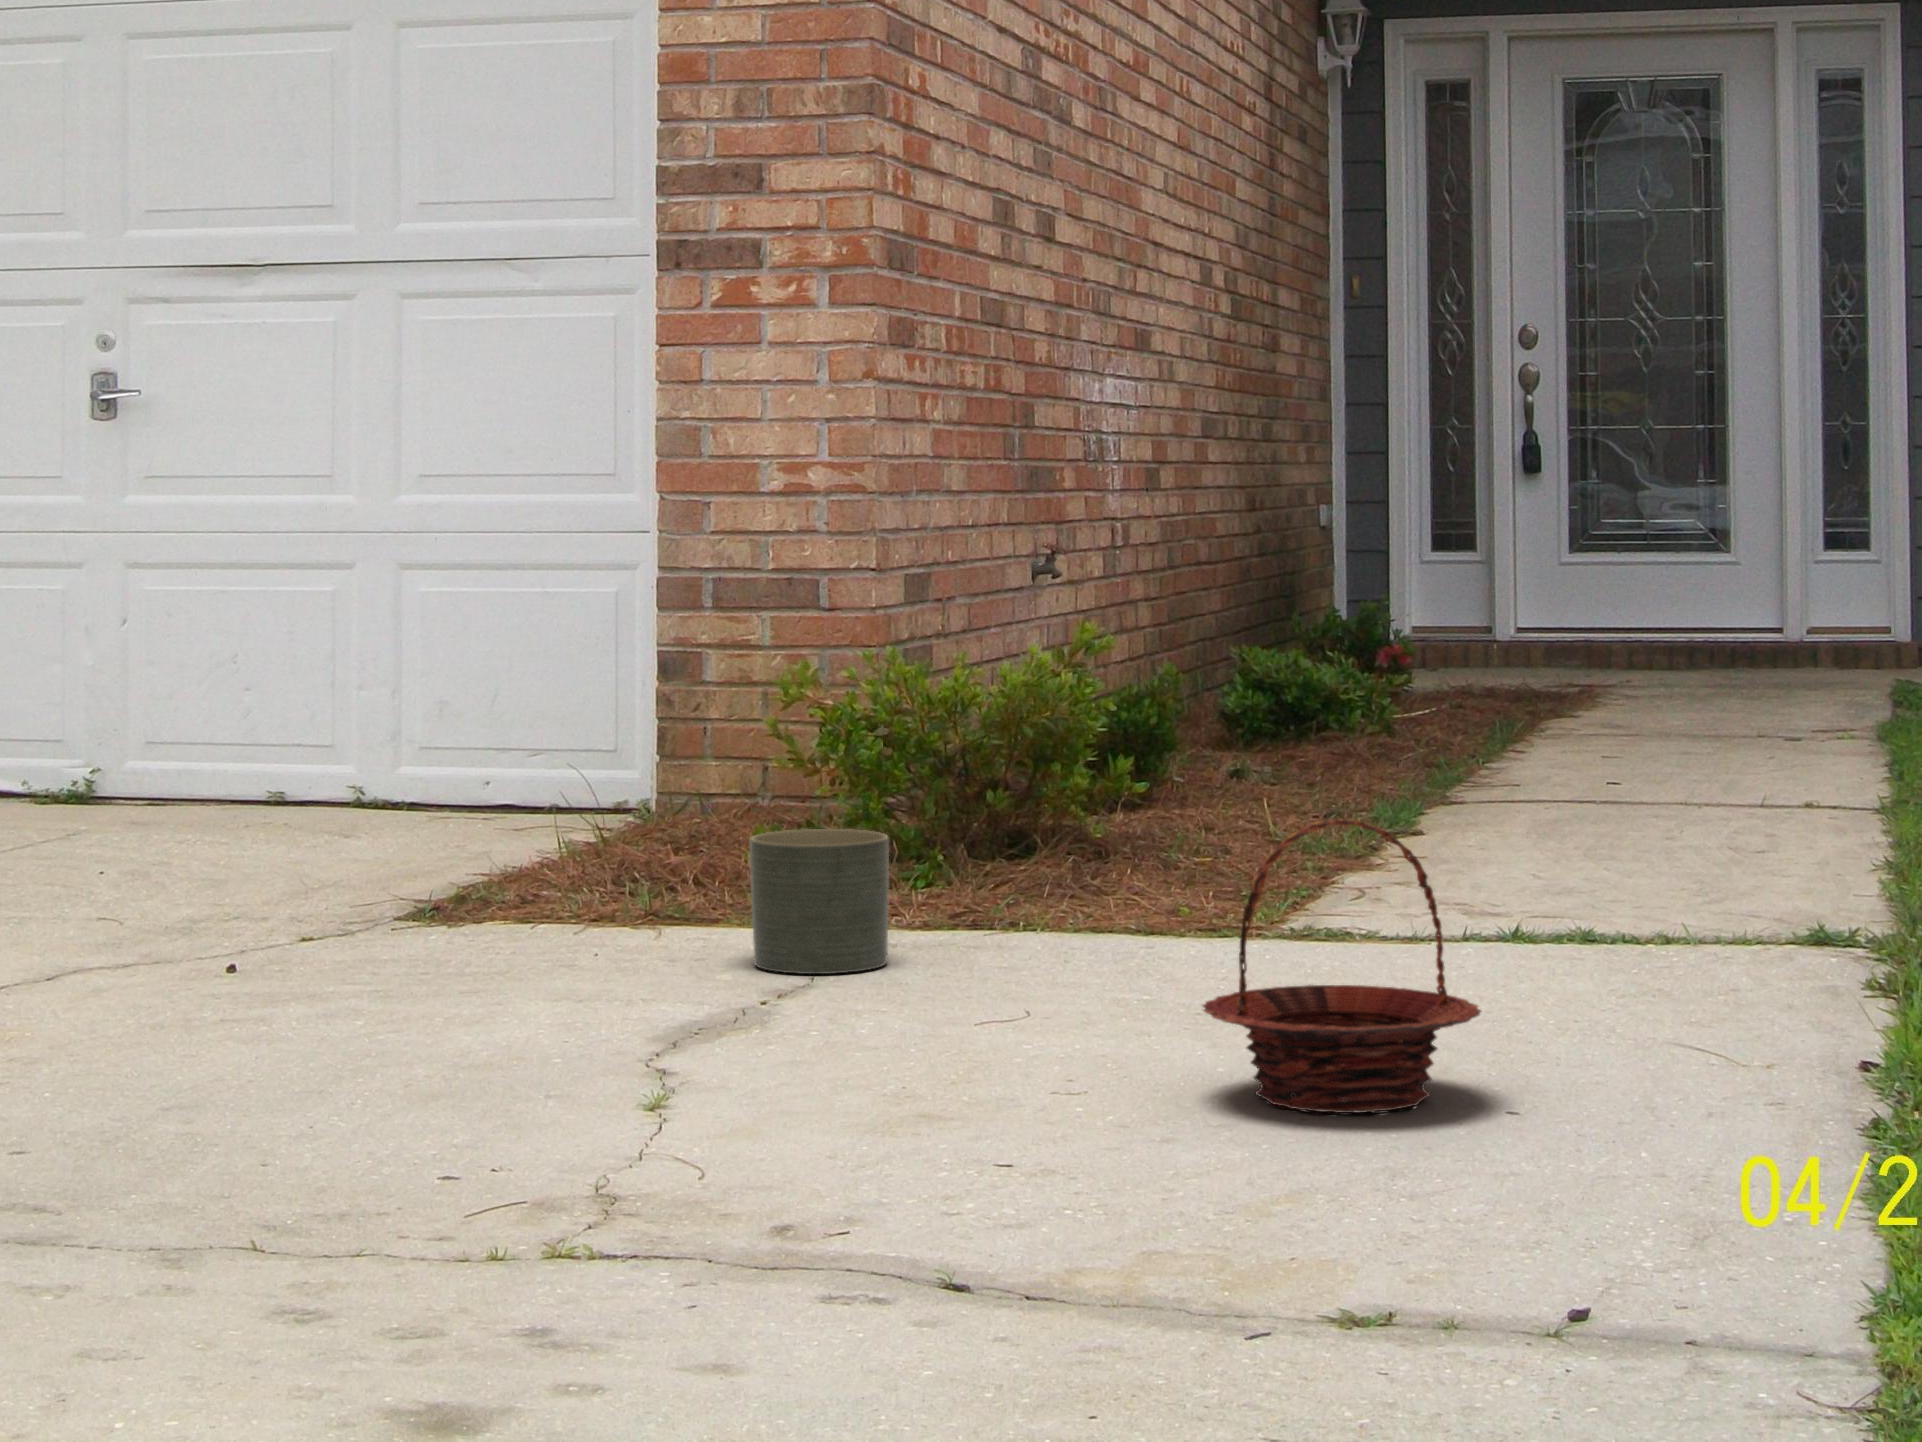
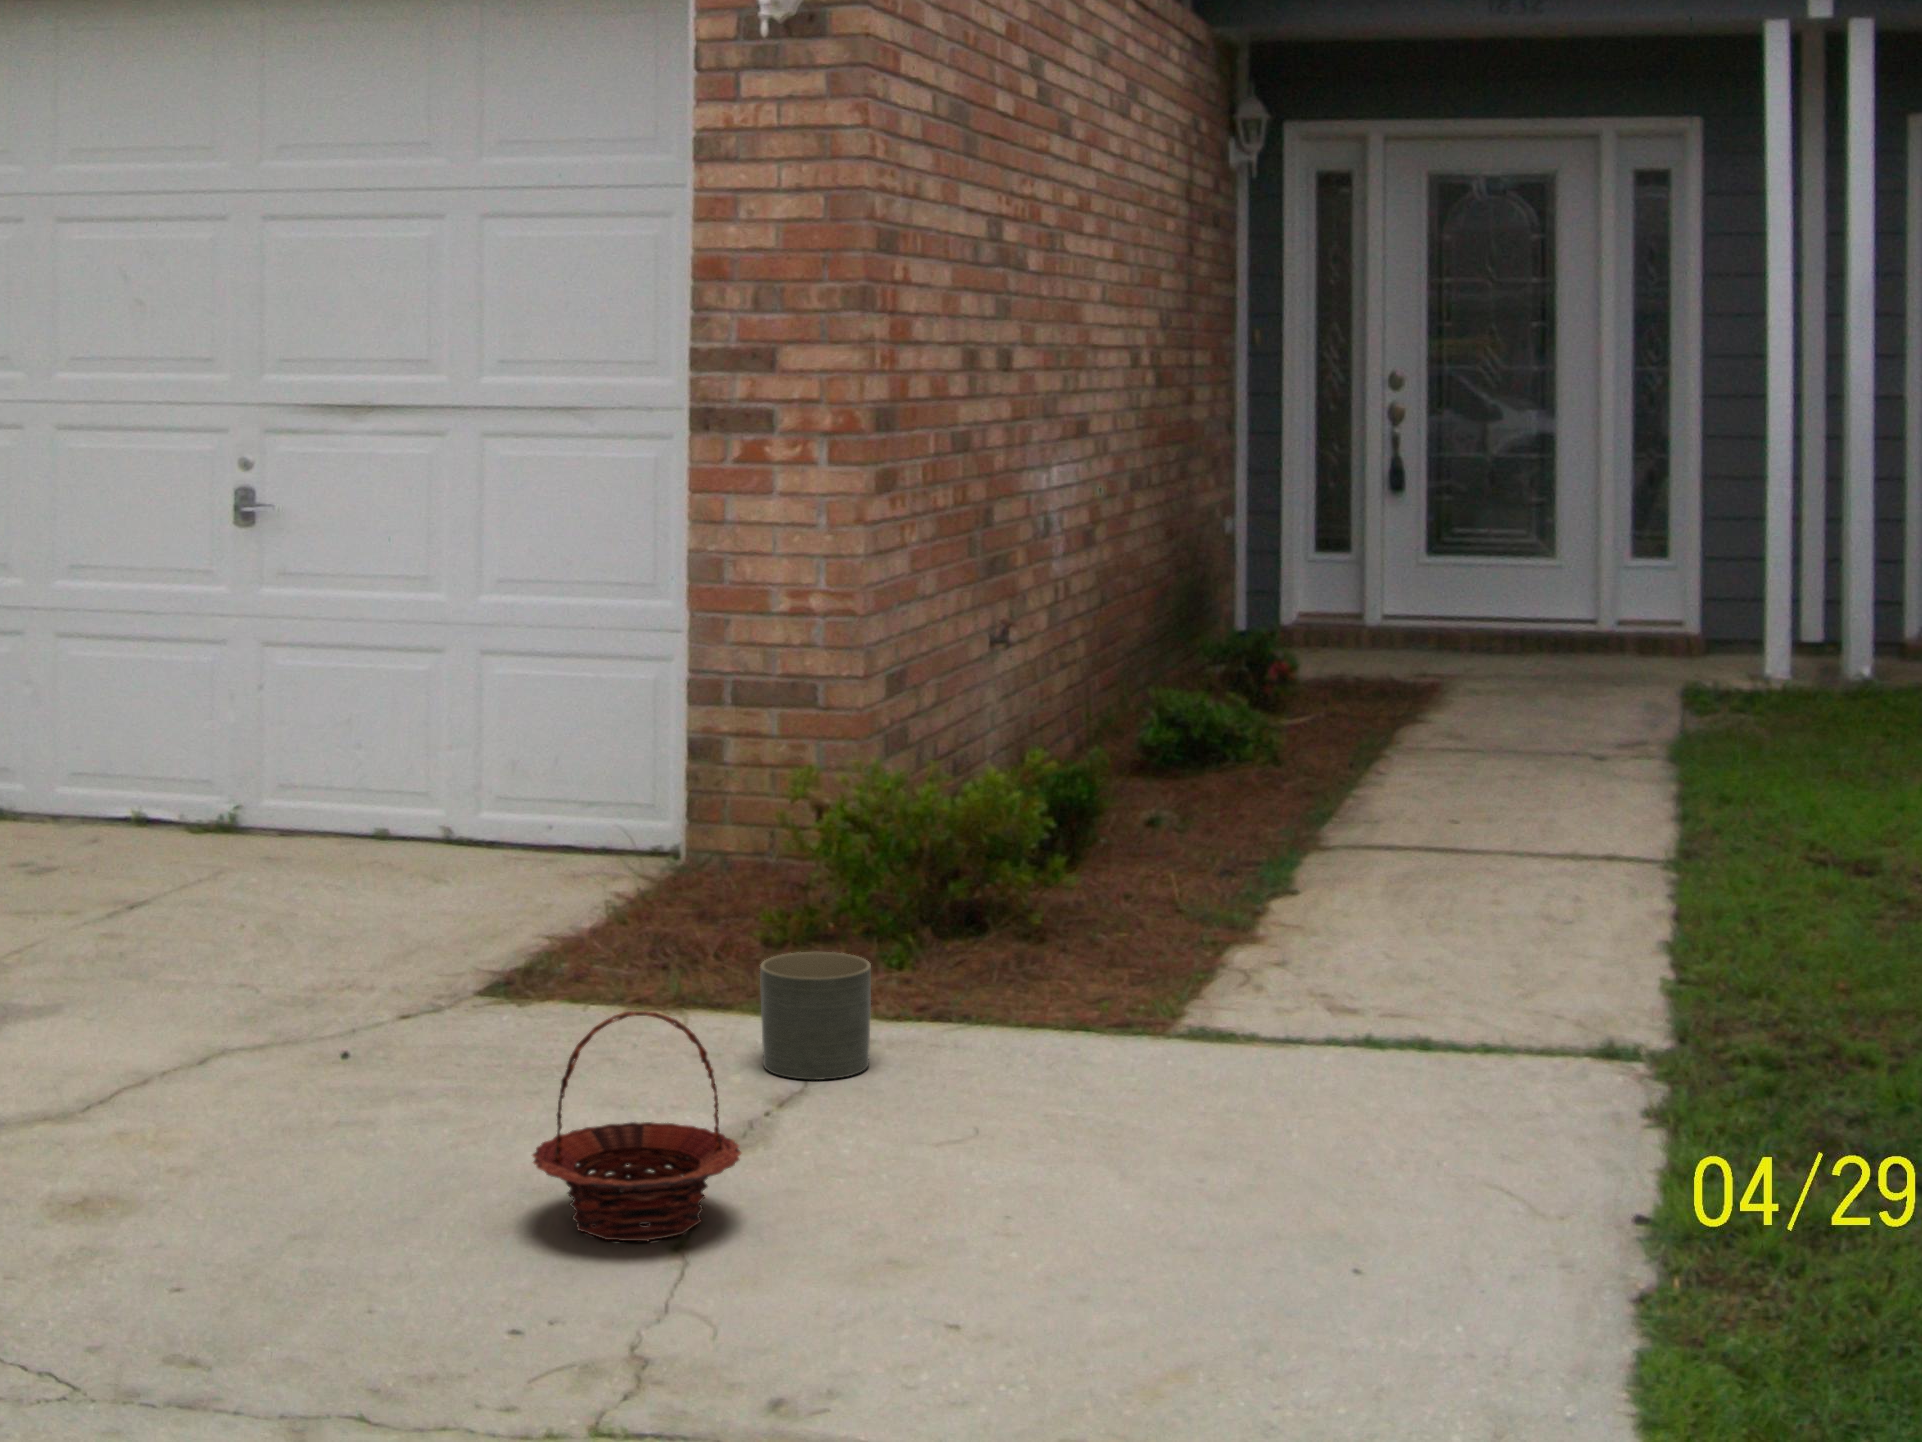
basket: present [1203,819,1481,1114] -> present [533,1011,741,1241]

